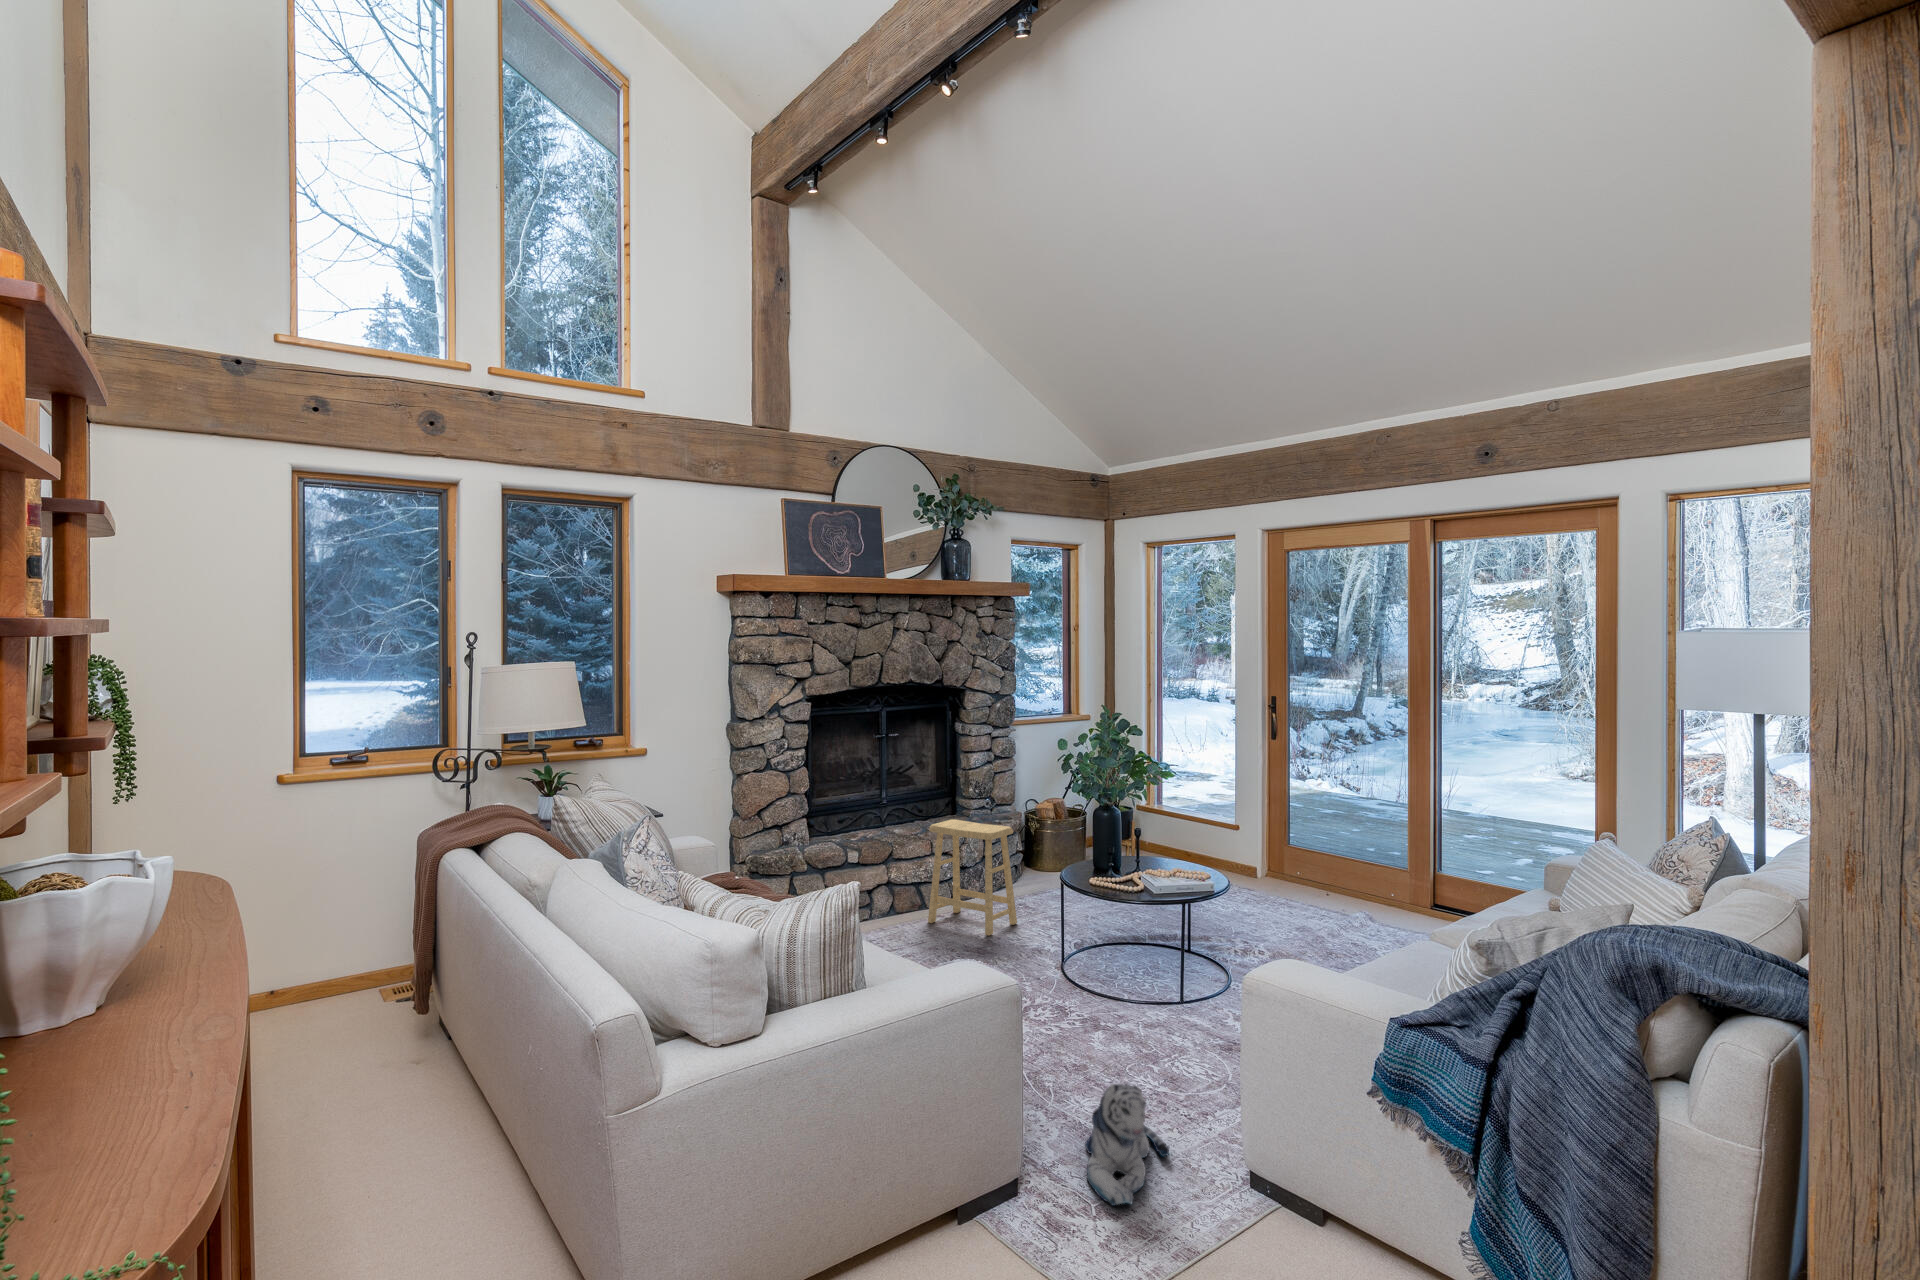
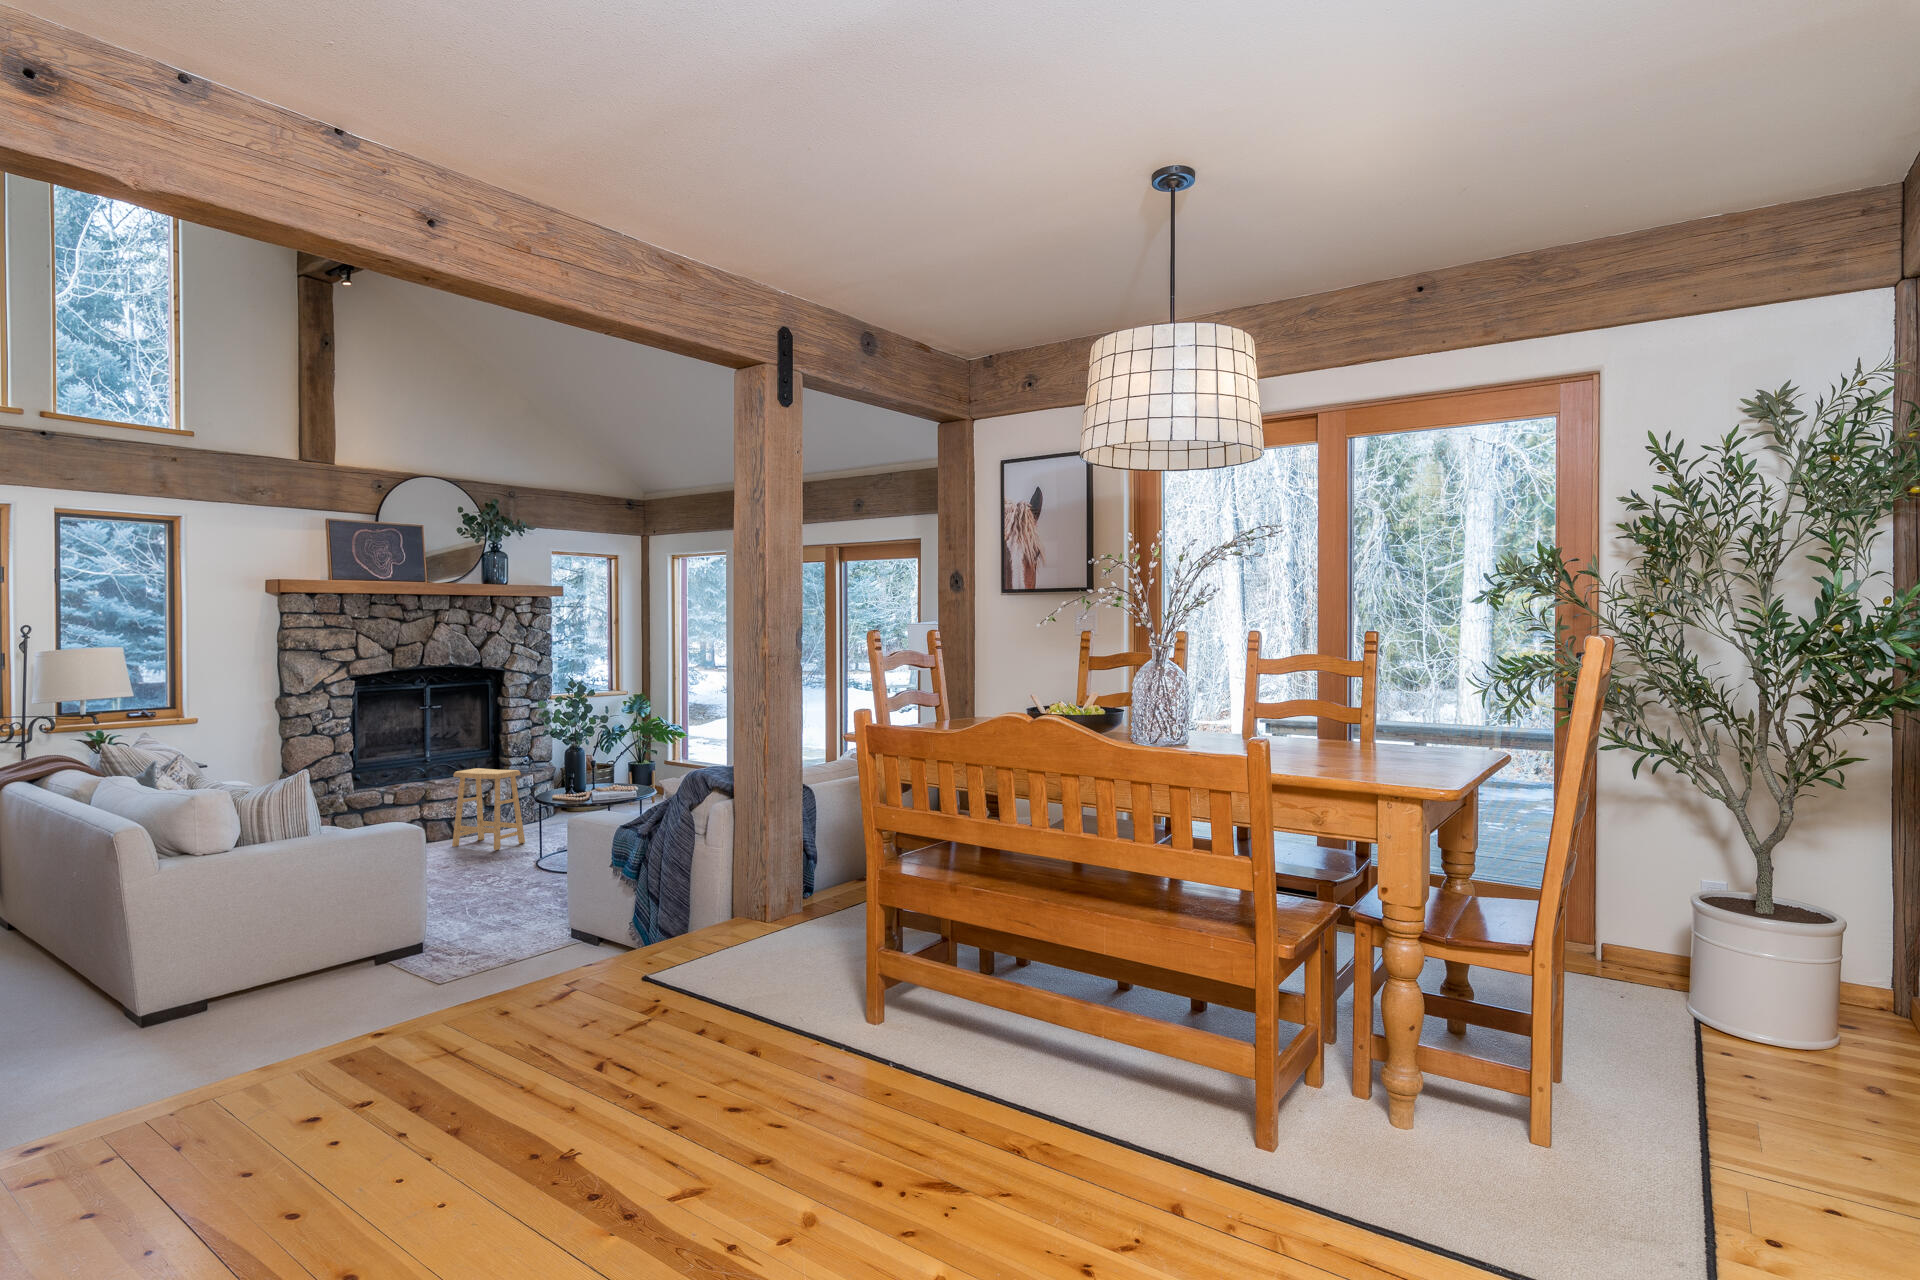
plush toy: present [1085,1084,1169,1206] -> none [469,888,532,950]

